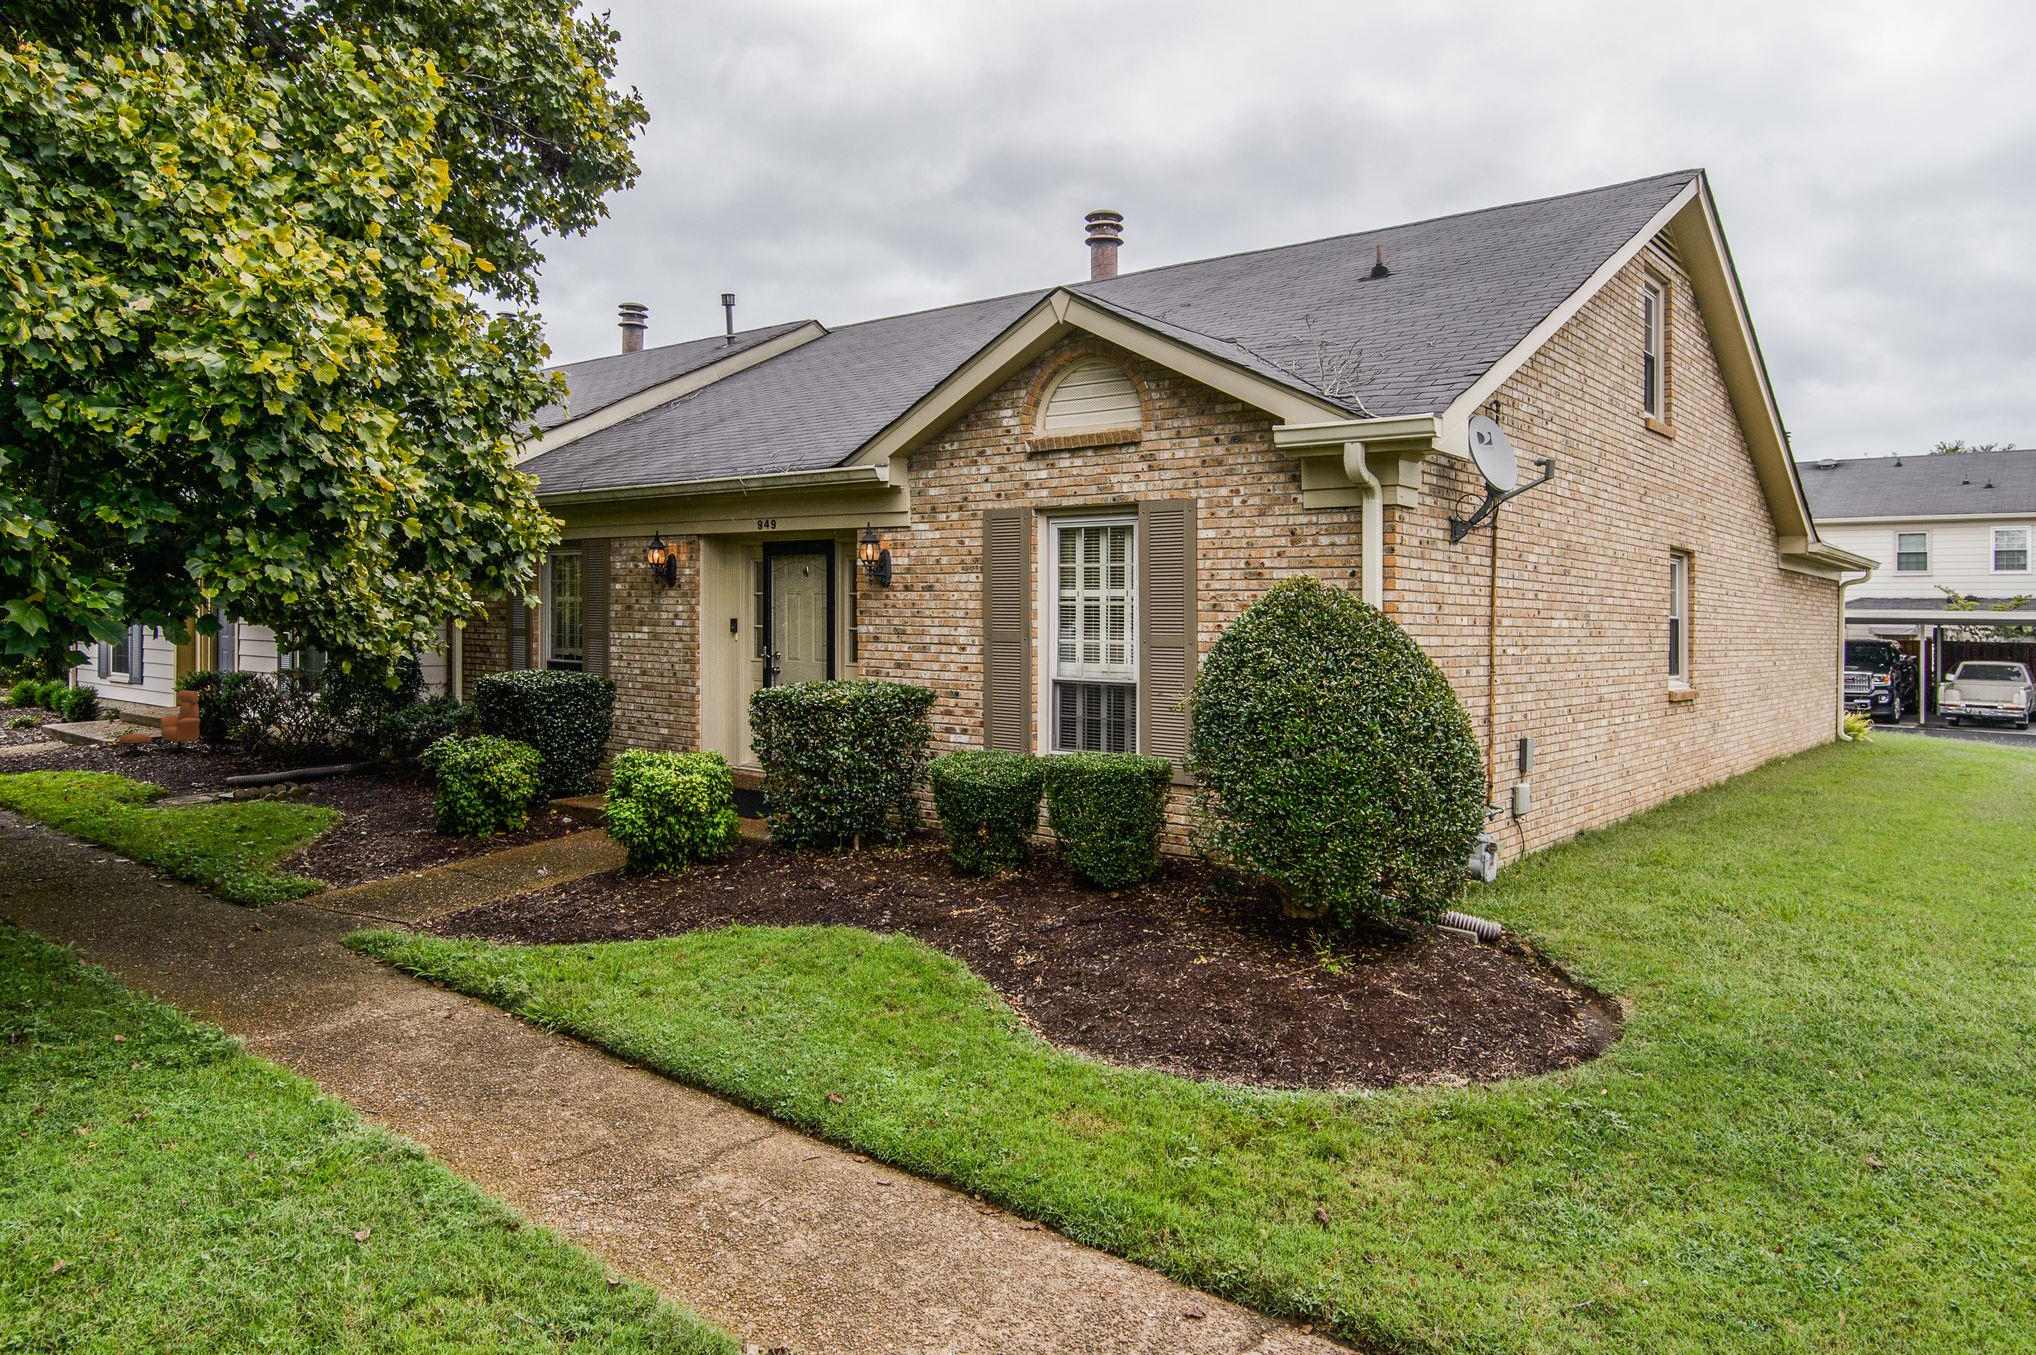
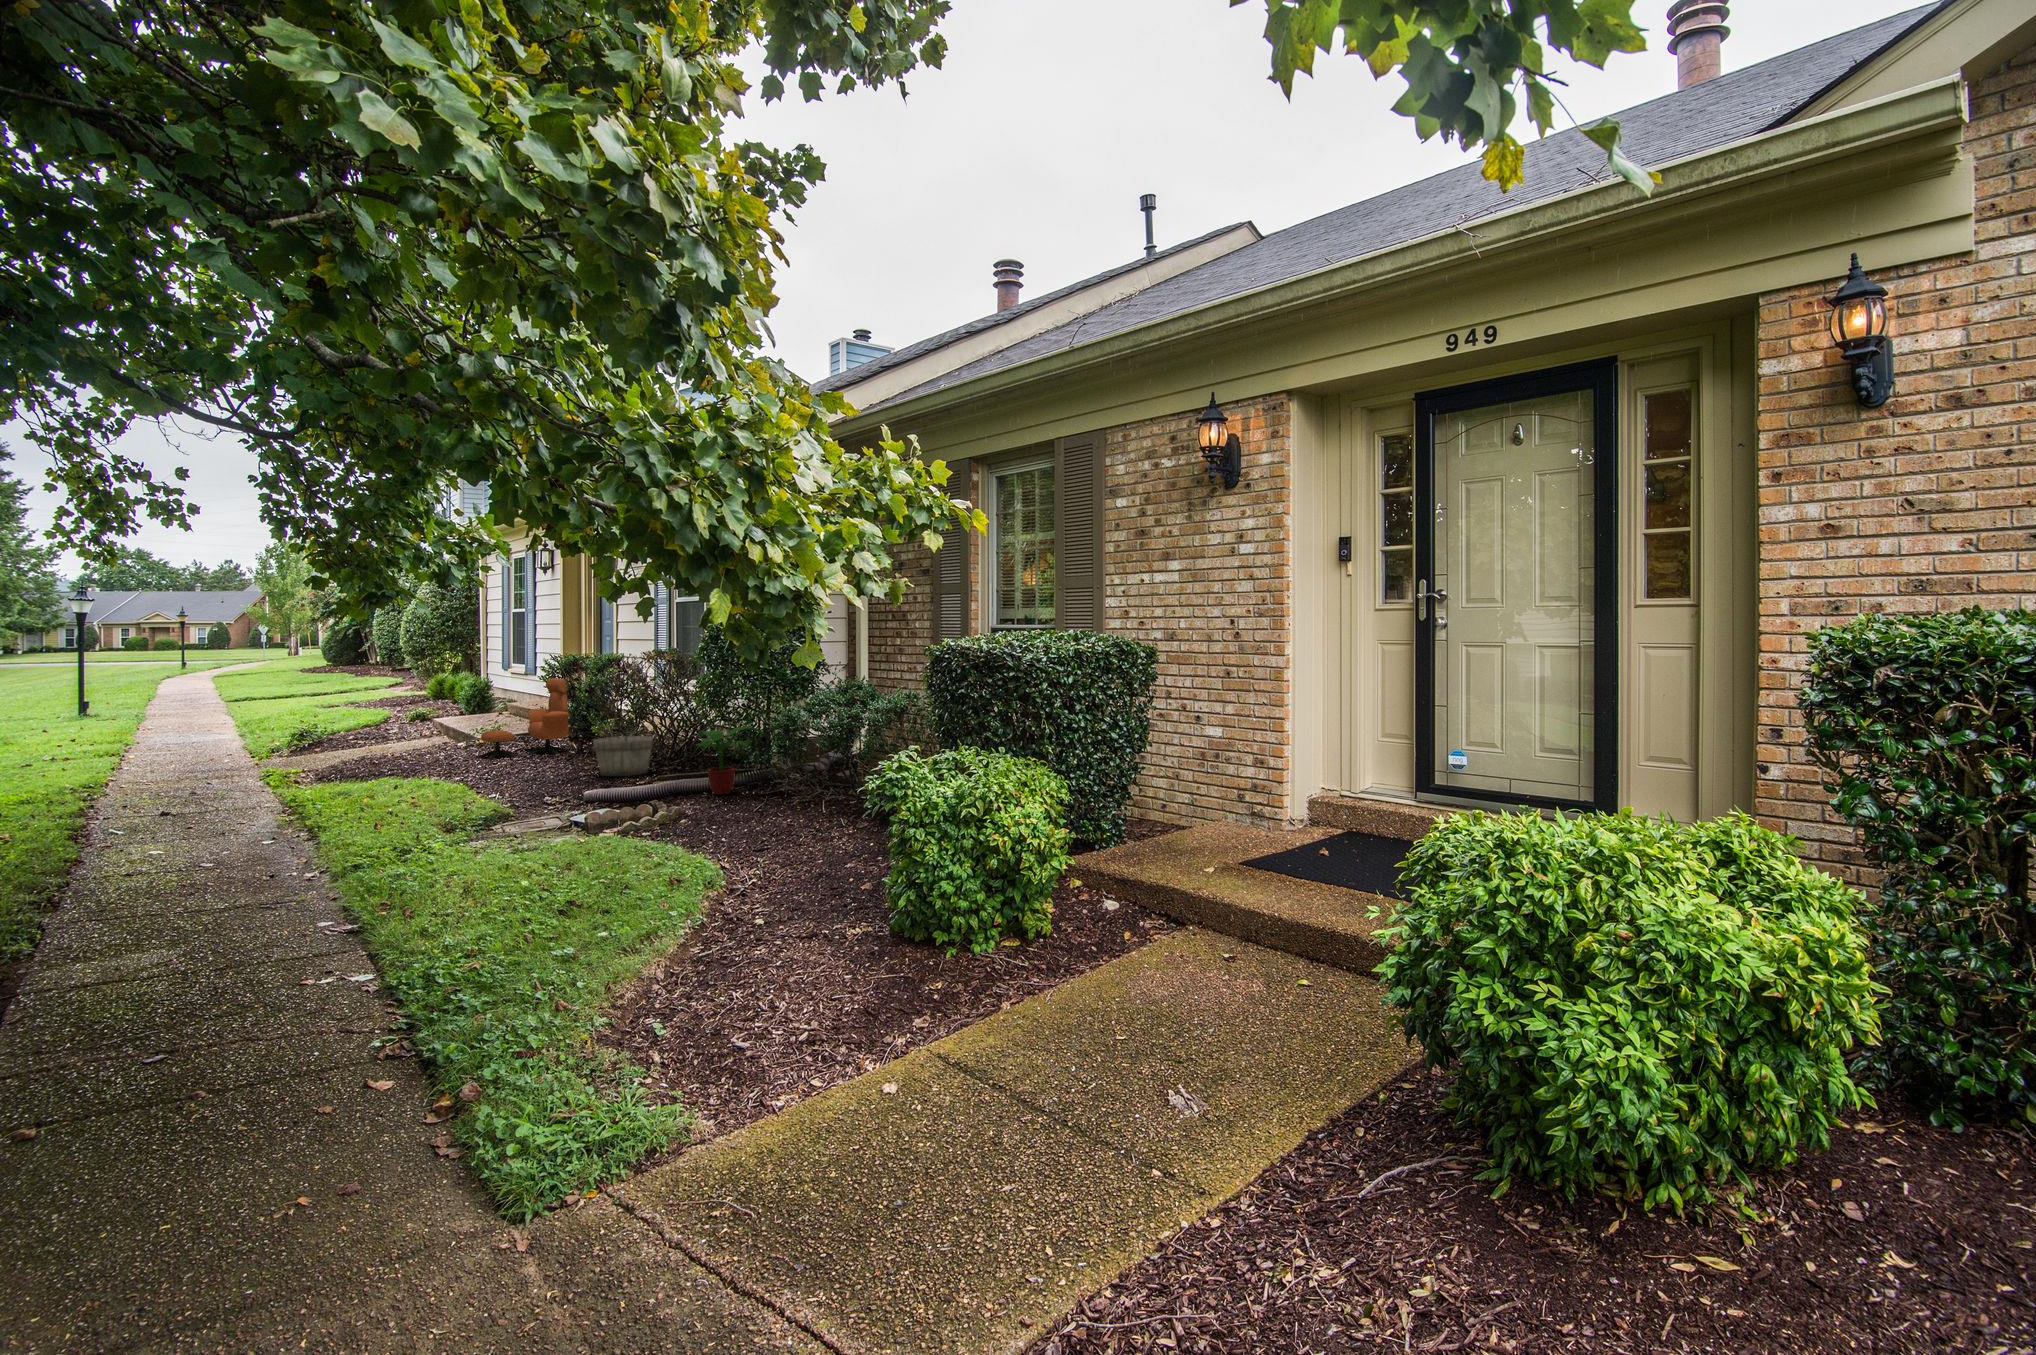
wooden bucket: none [230,729,282,768] -> present [593,732,653,776]
potted plant: none [320,729,375,777] -> present [695,726,765,794]

